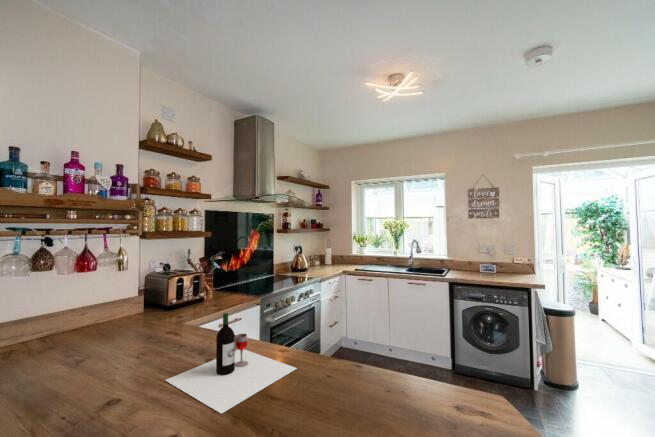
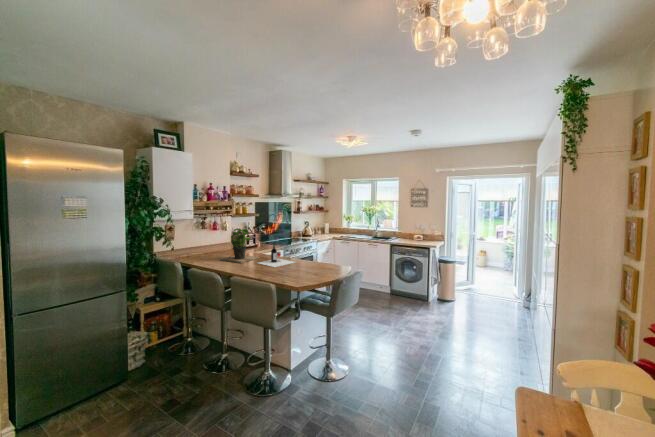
potted plant: none [56,267,189,386] -> present [220,229,260,263]

